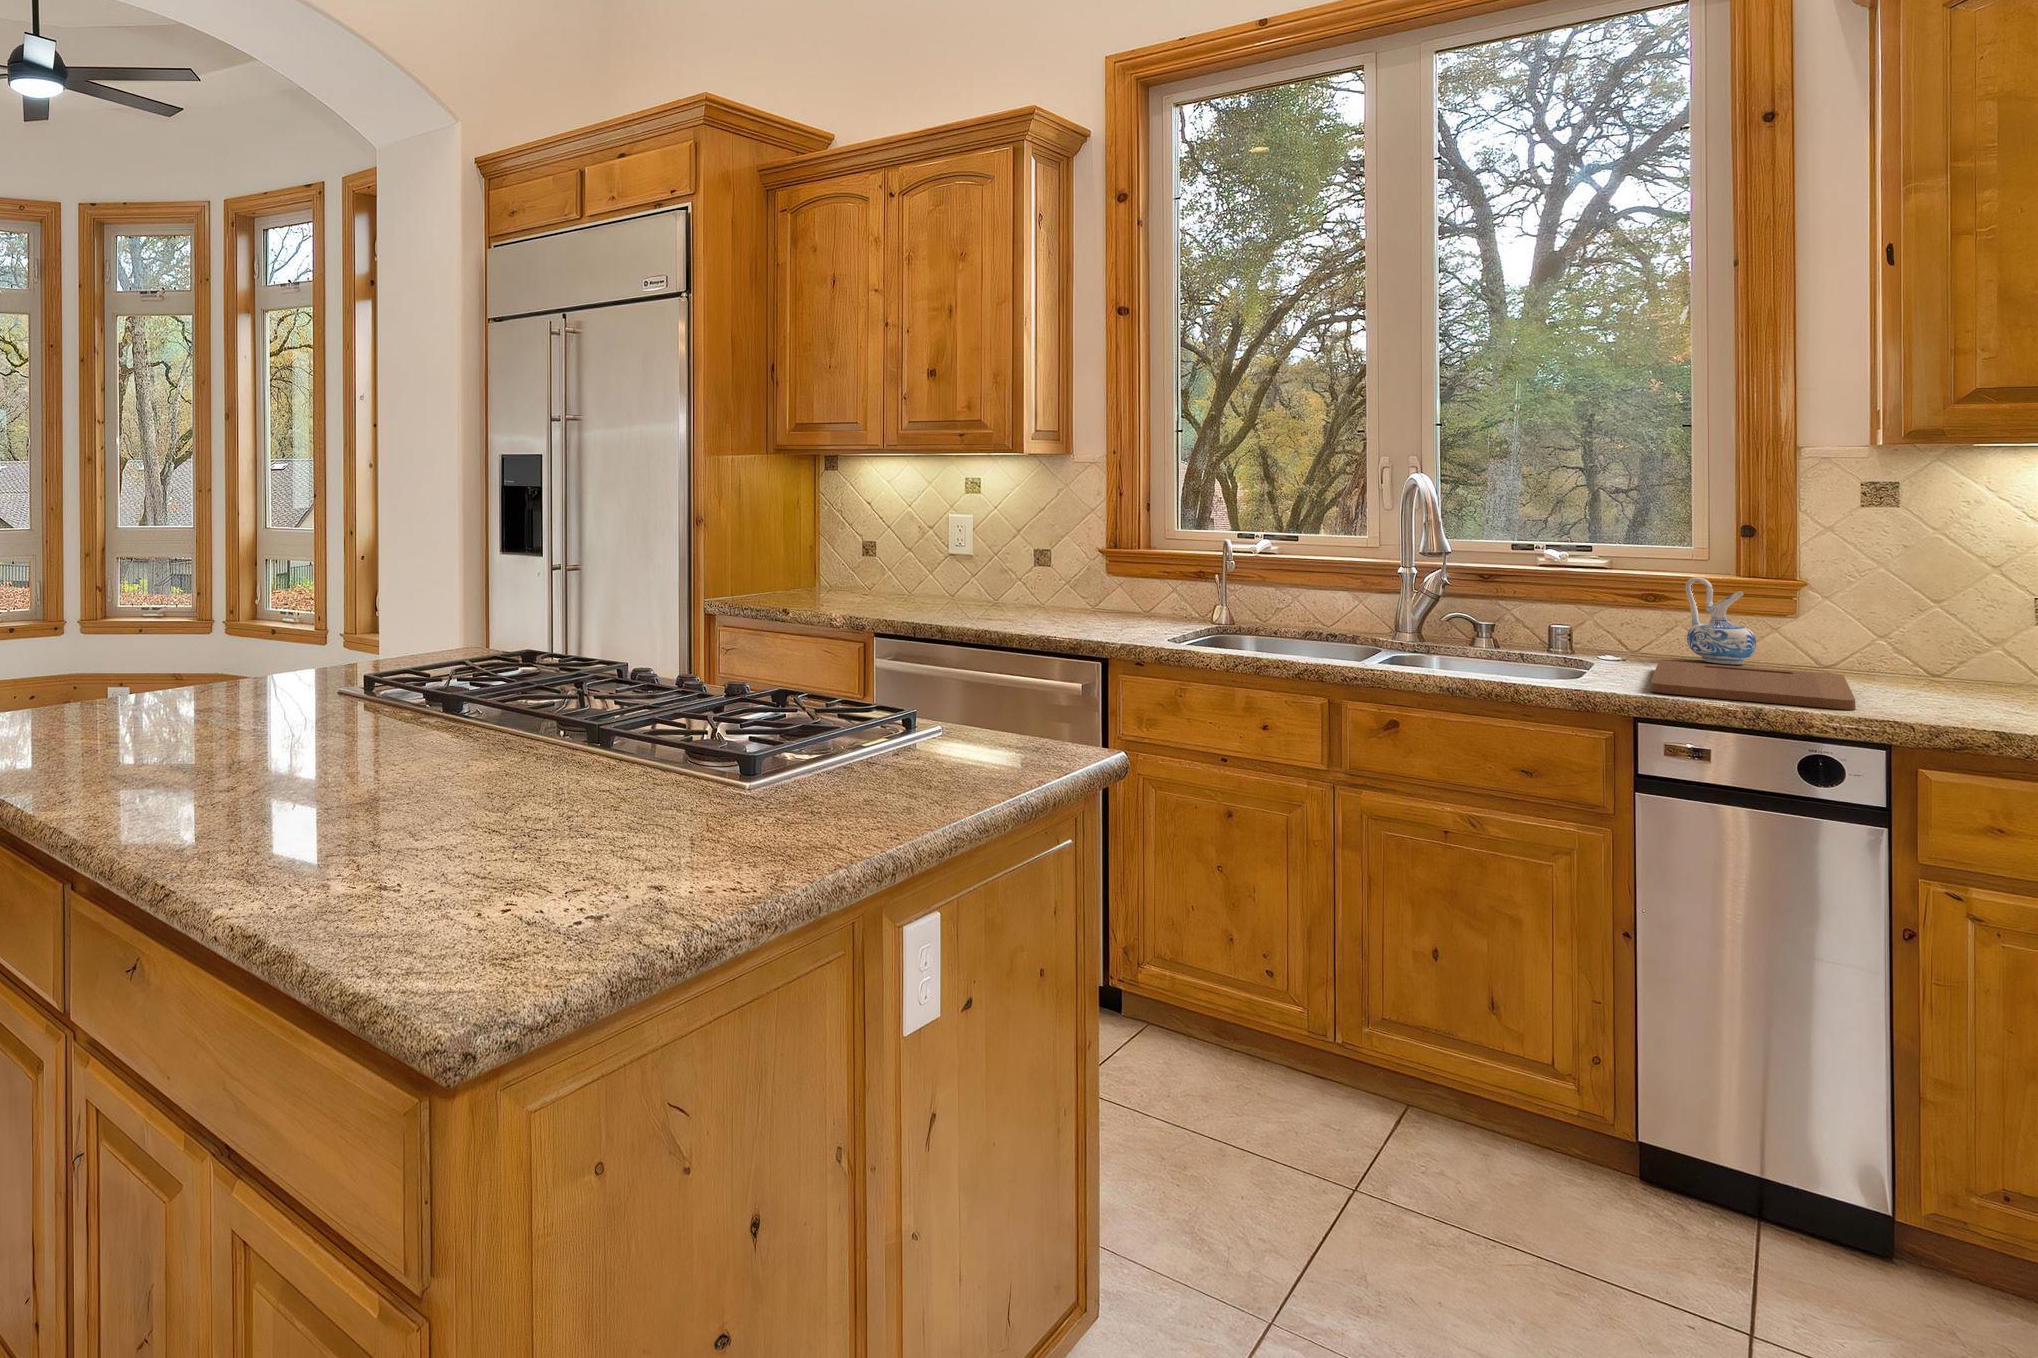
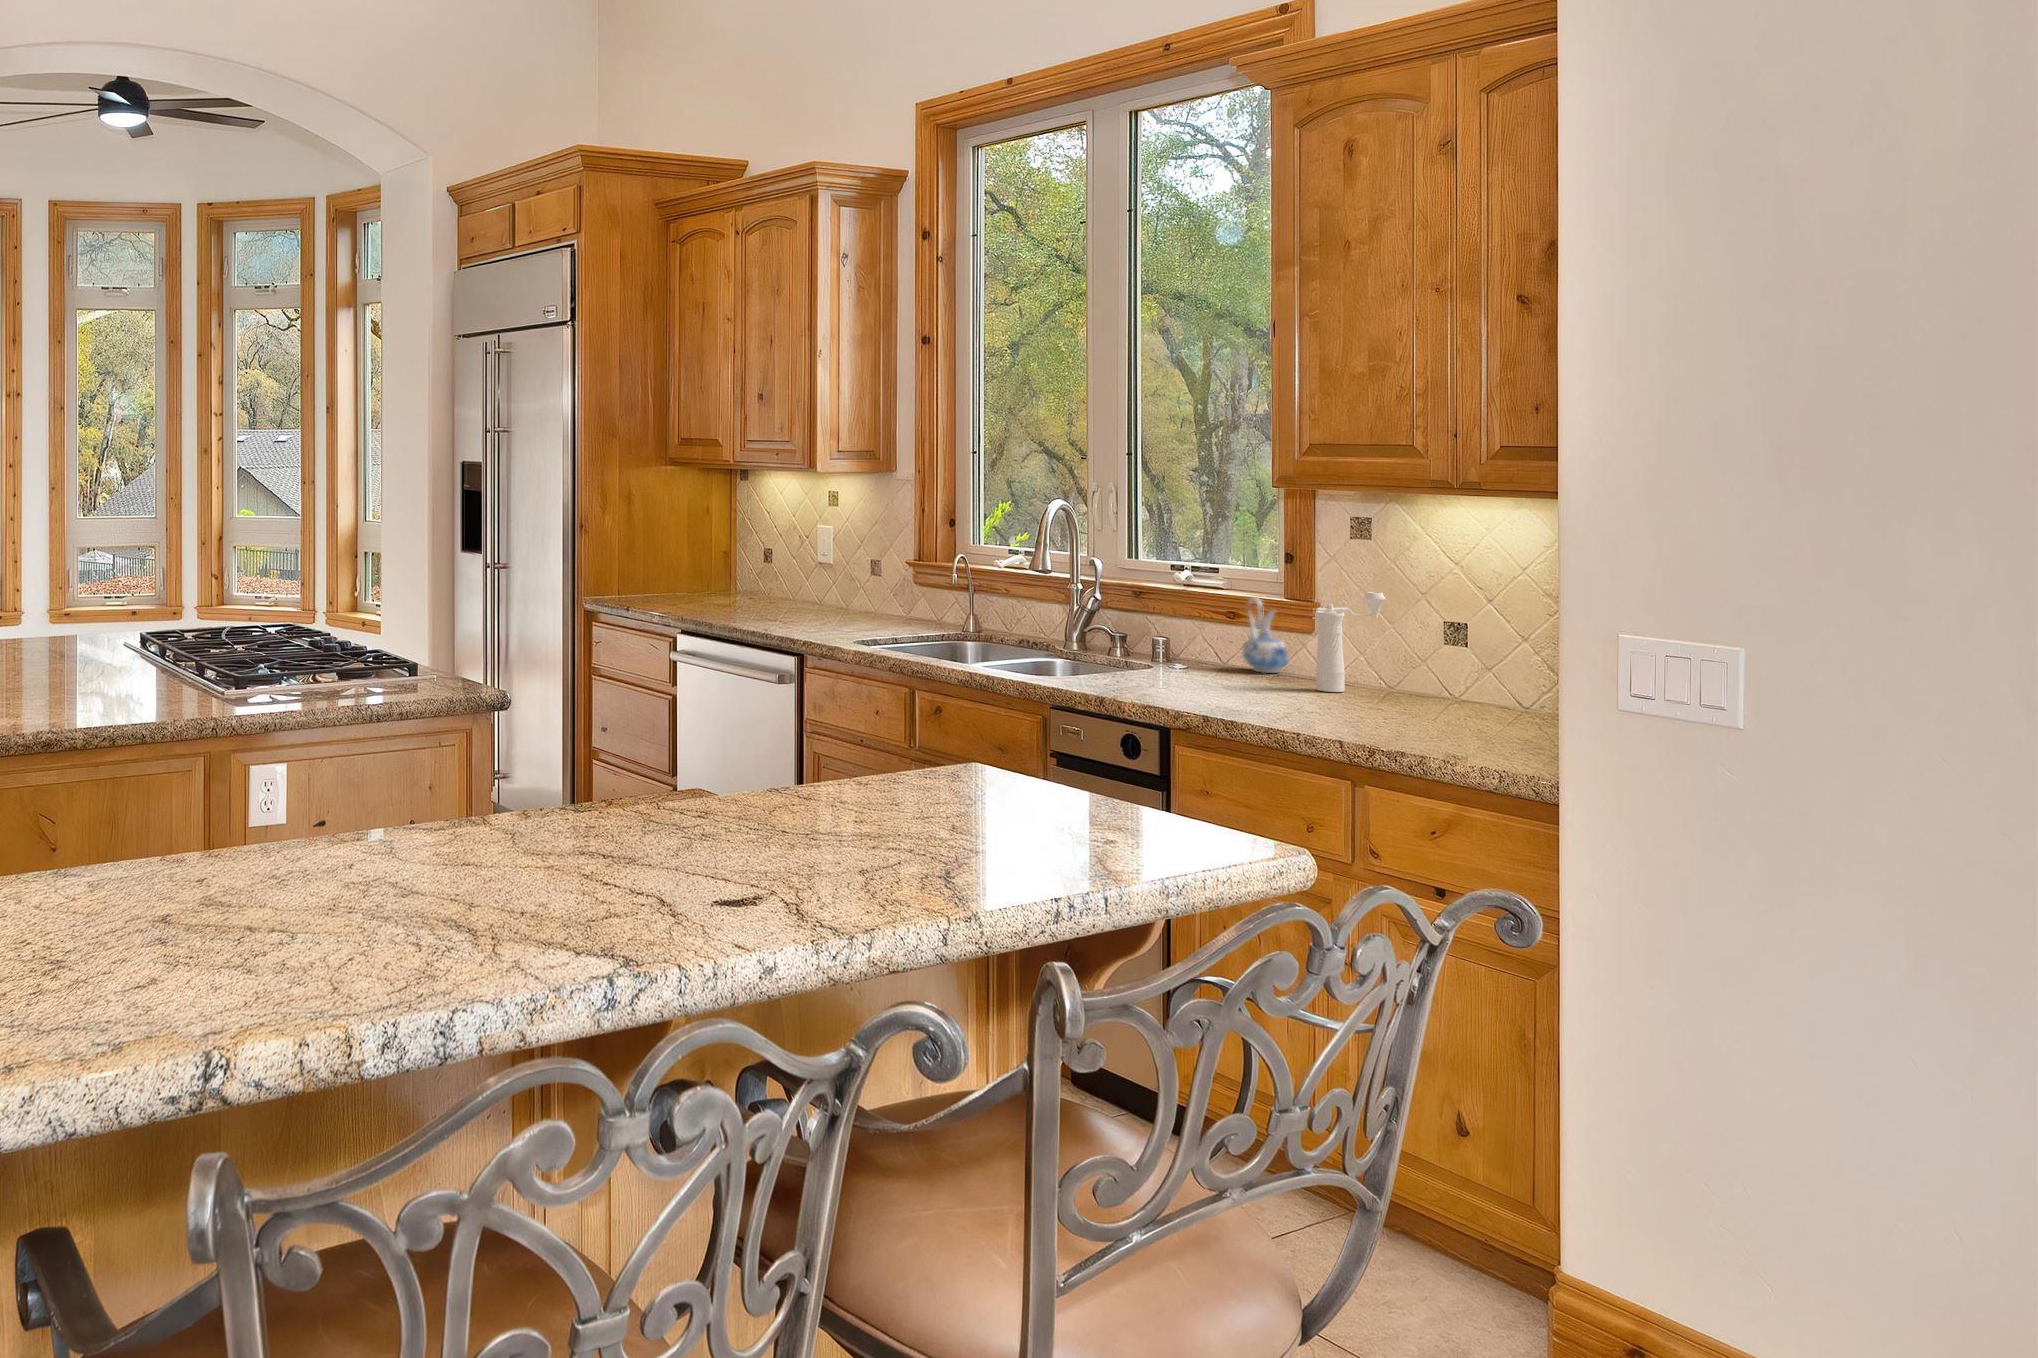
pepper mill: none [1889,567,1955,688] -> present [1315,592,1386,692]
cutting board: present [1651,661,1856,710] -> none [1078,666,1275,700]

